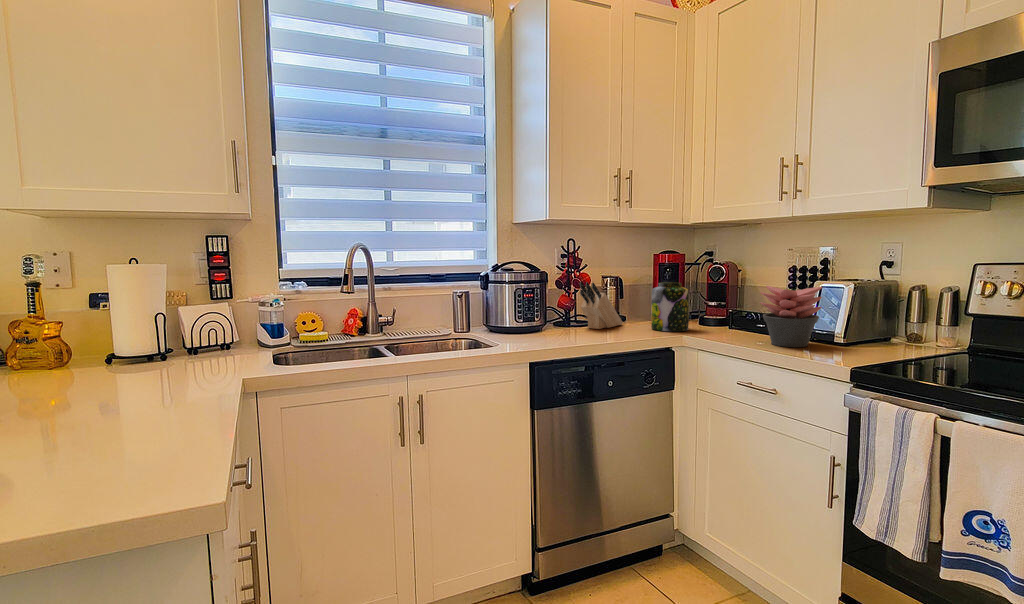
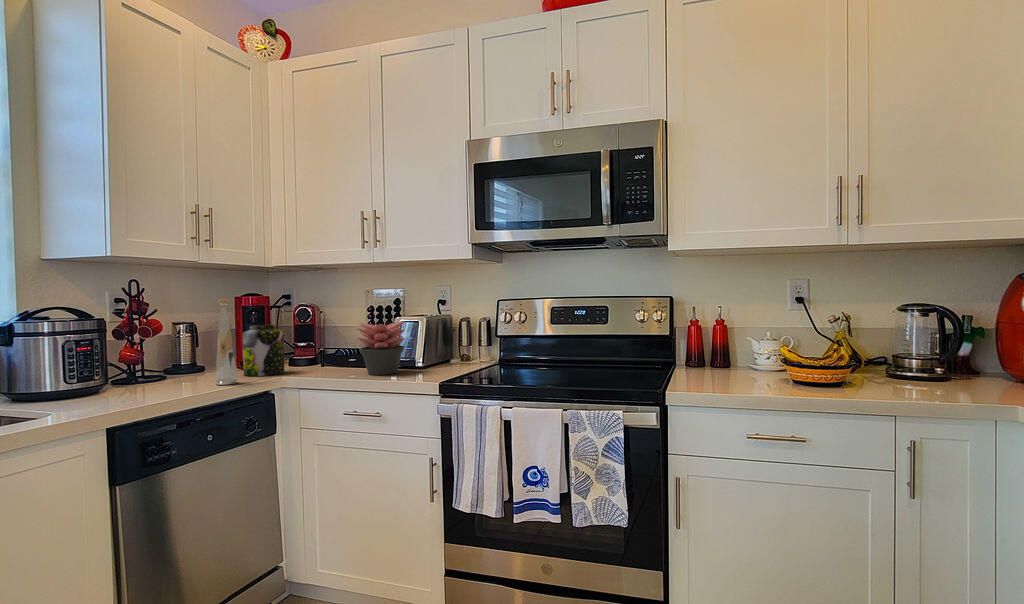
bottle: none [622,258,641,336] -> present [215,299,238,385]
knife block: present [579,281,623,329] -> none [153,329,207,383]

